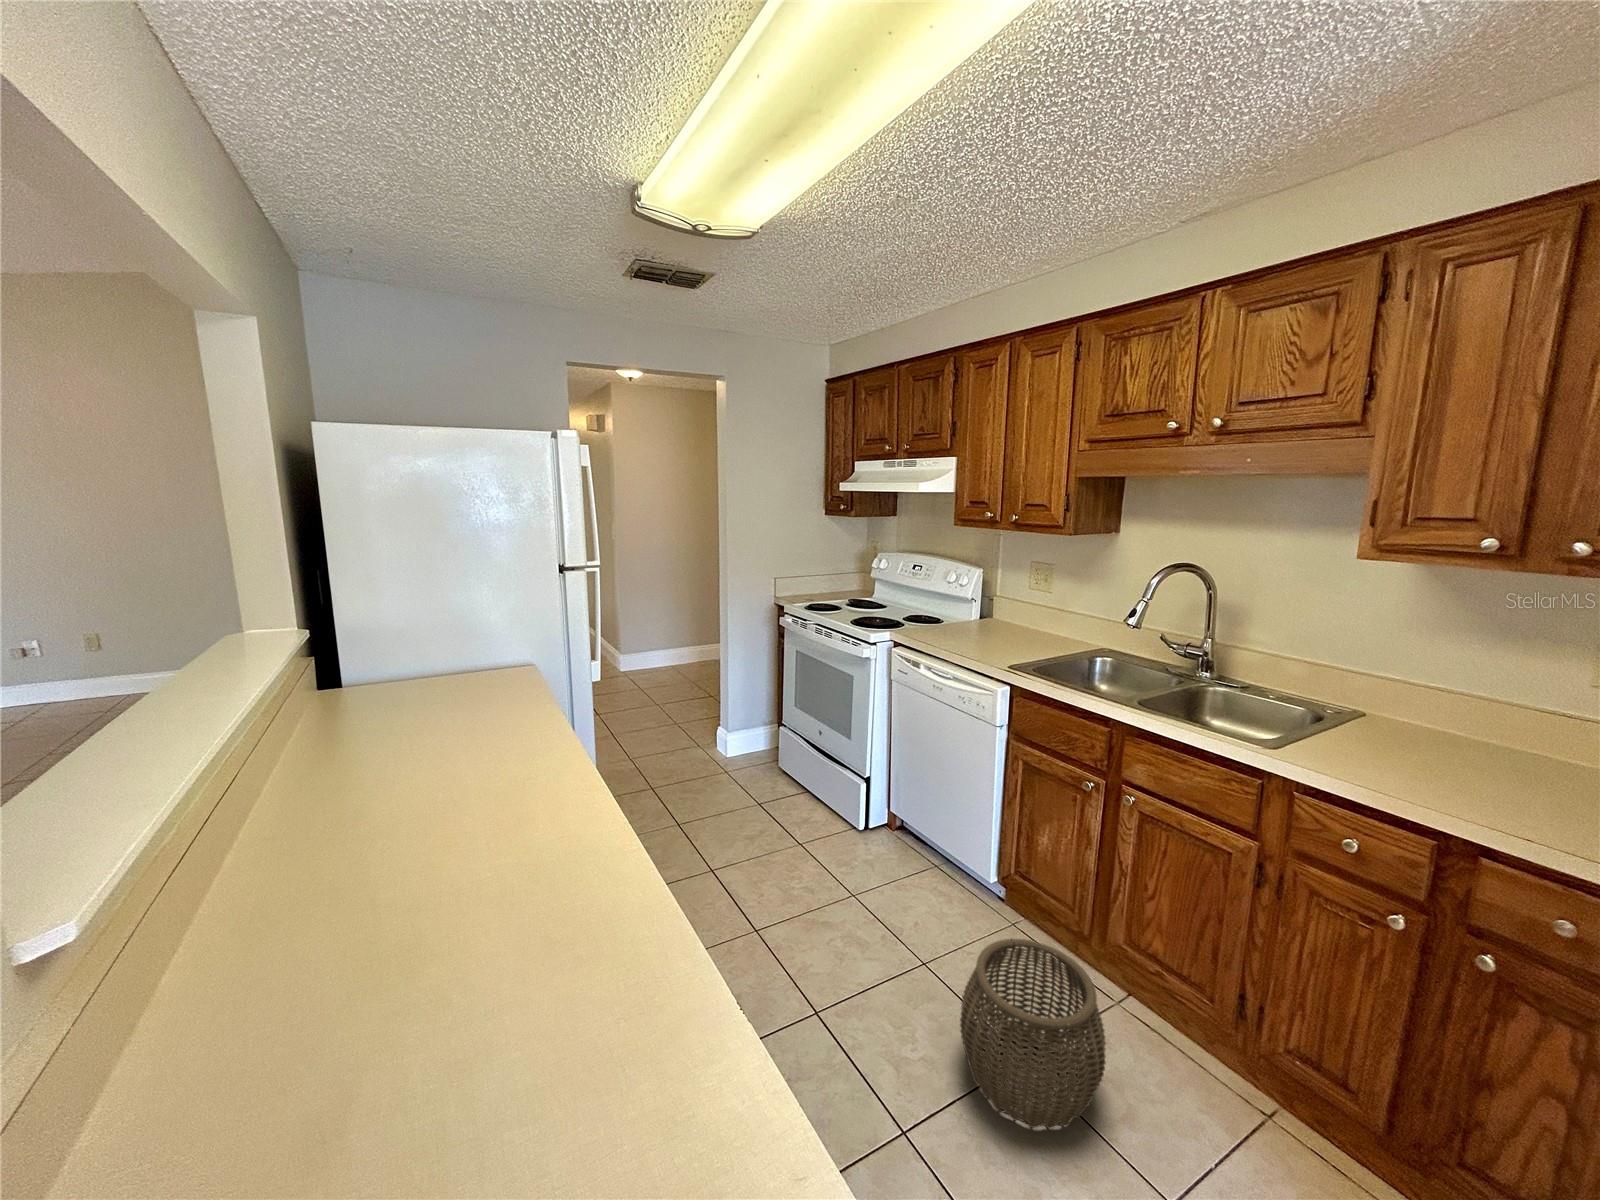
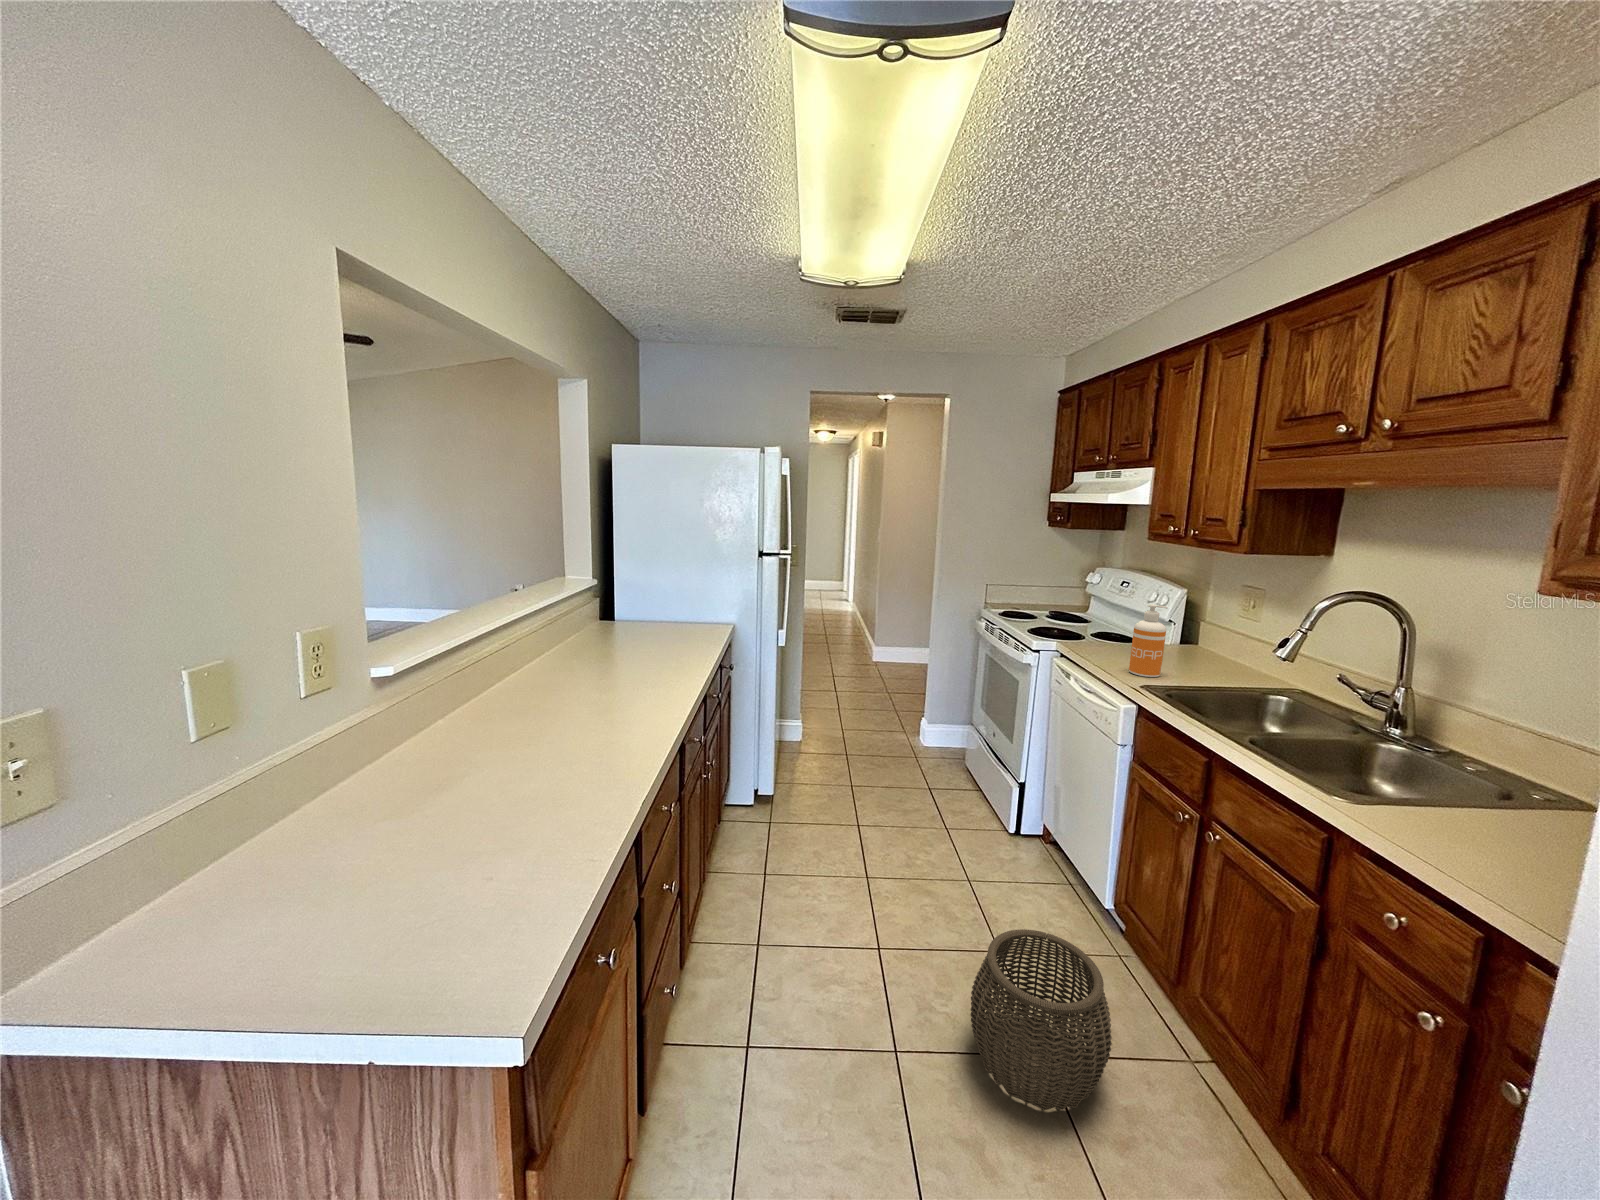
soap dispenser: none [979,588,1010,657] -> present [1129,604,1167,677]

